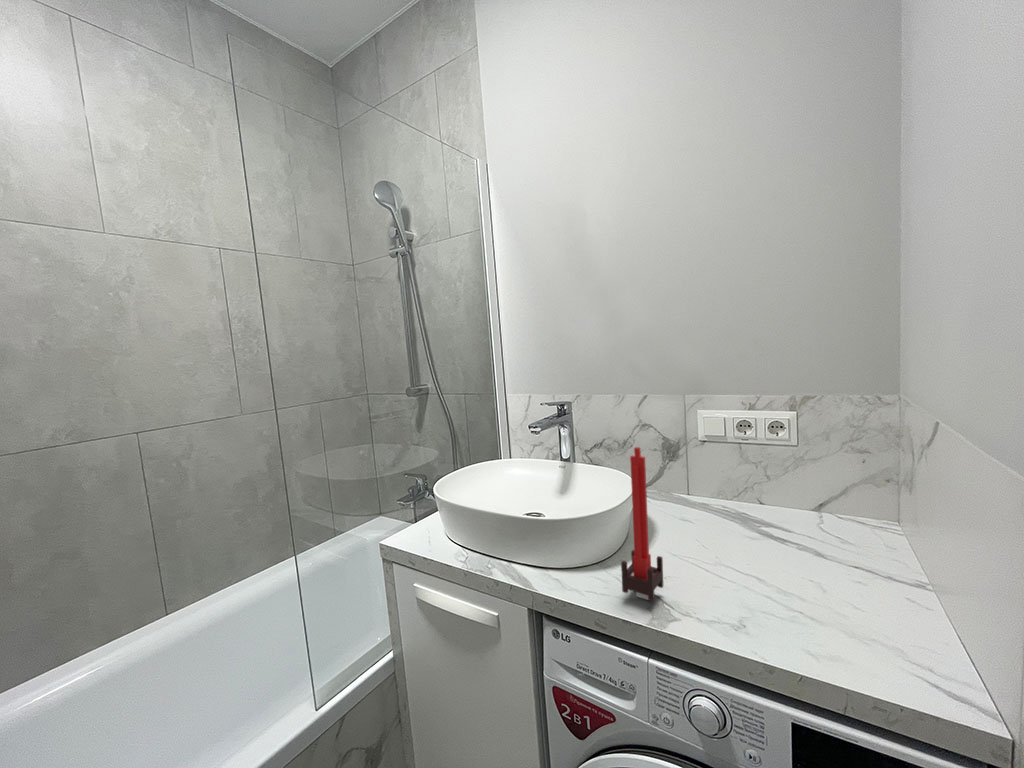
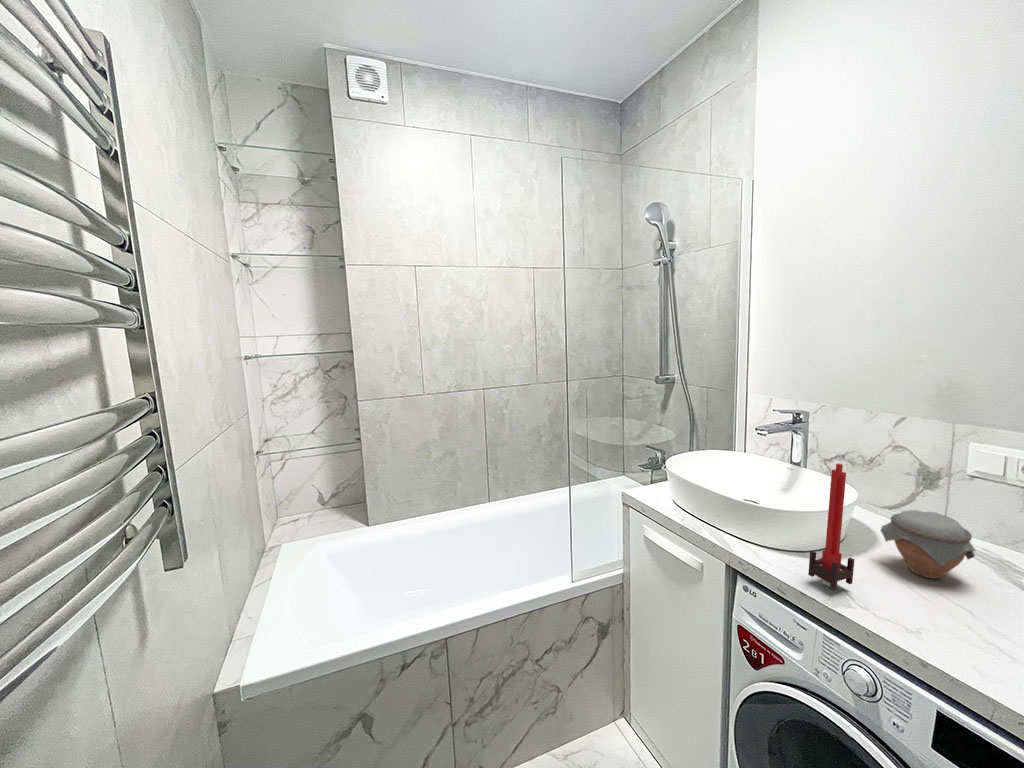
jar: none [663,482,739,551] -> present [881,510,975,579]

